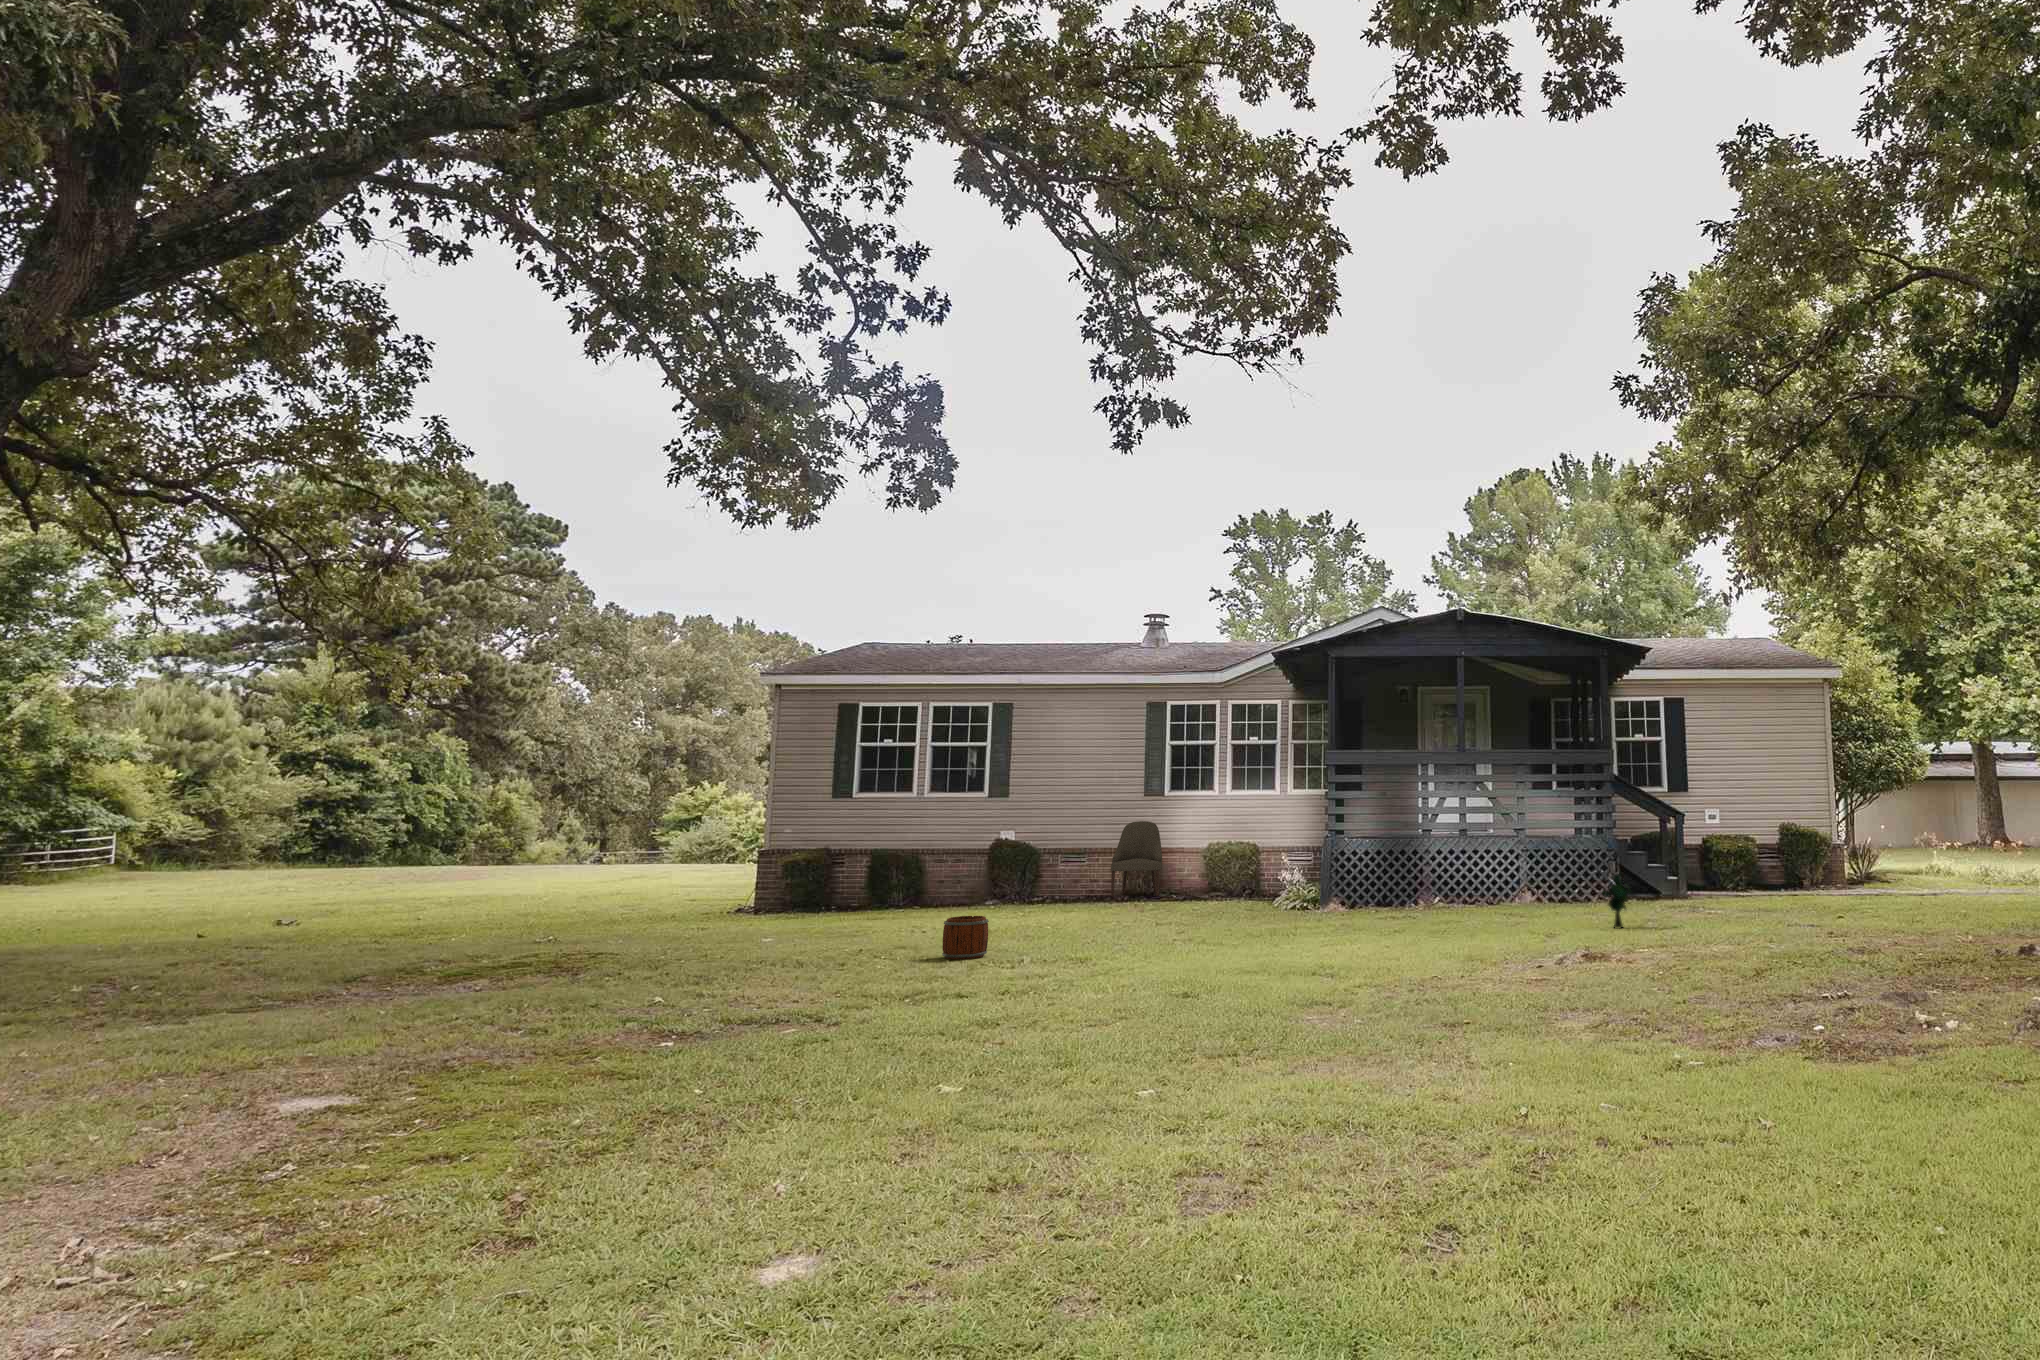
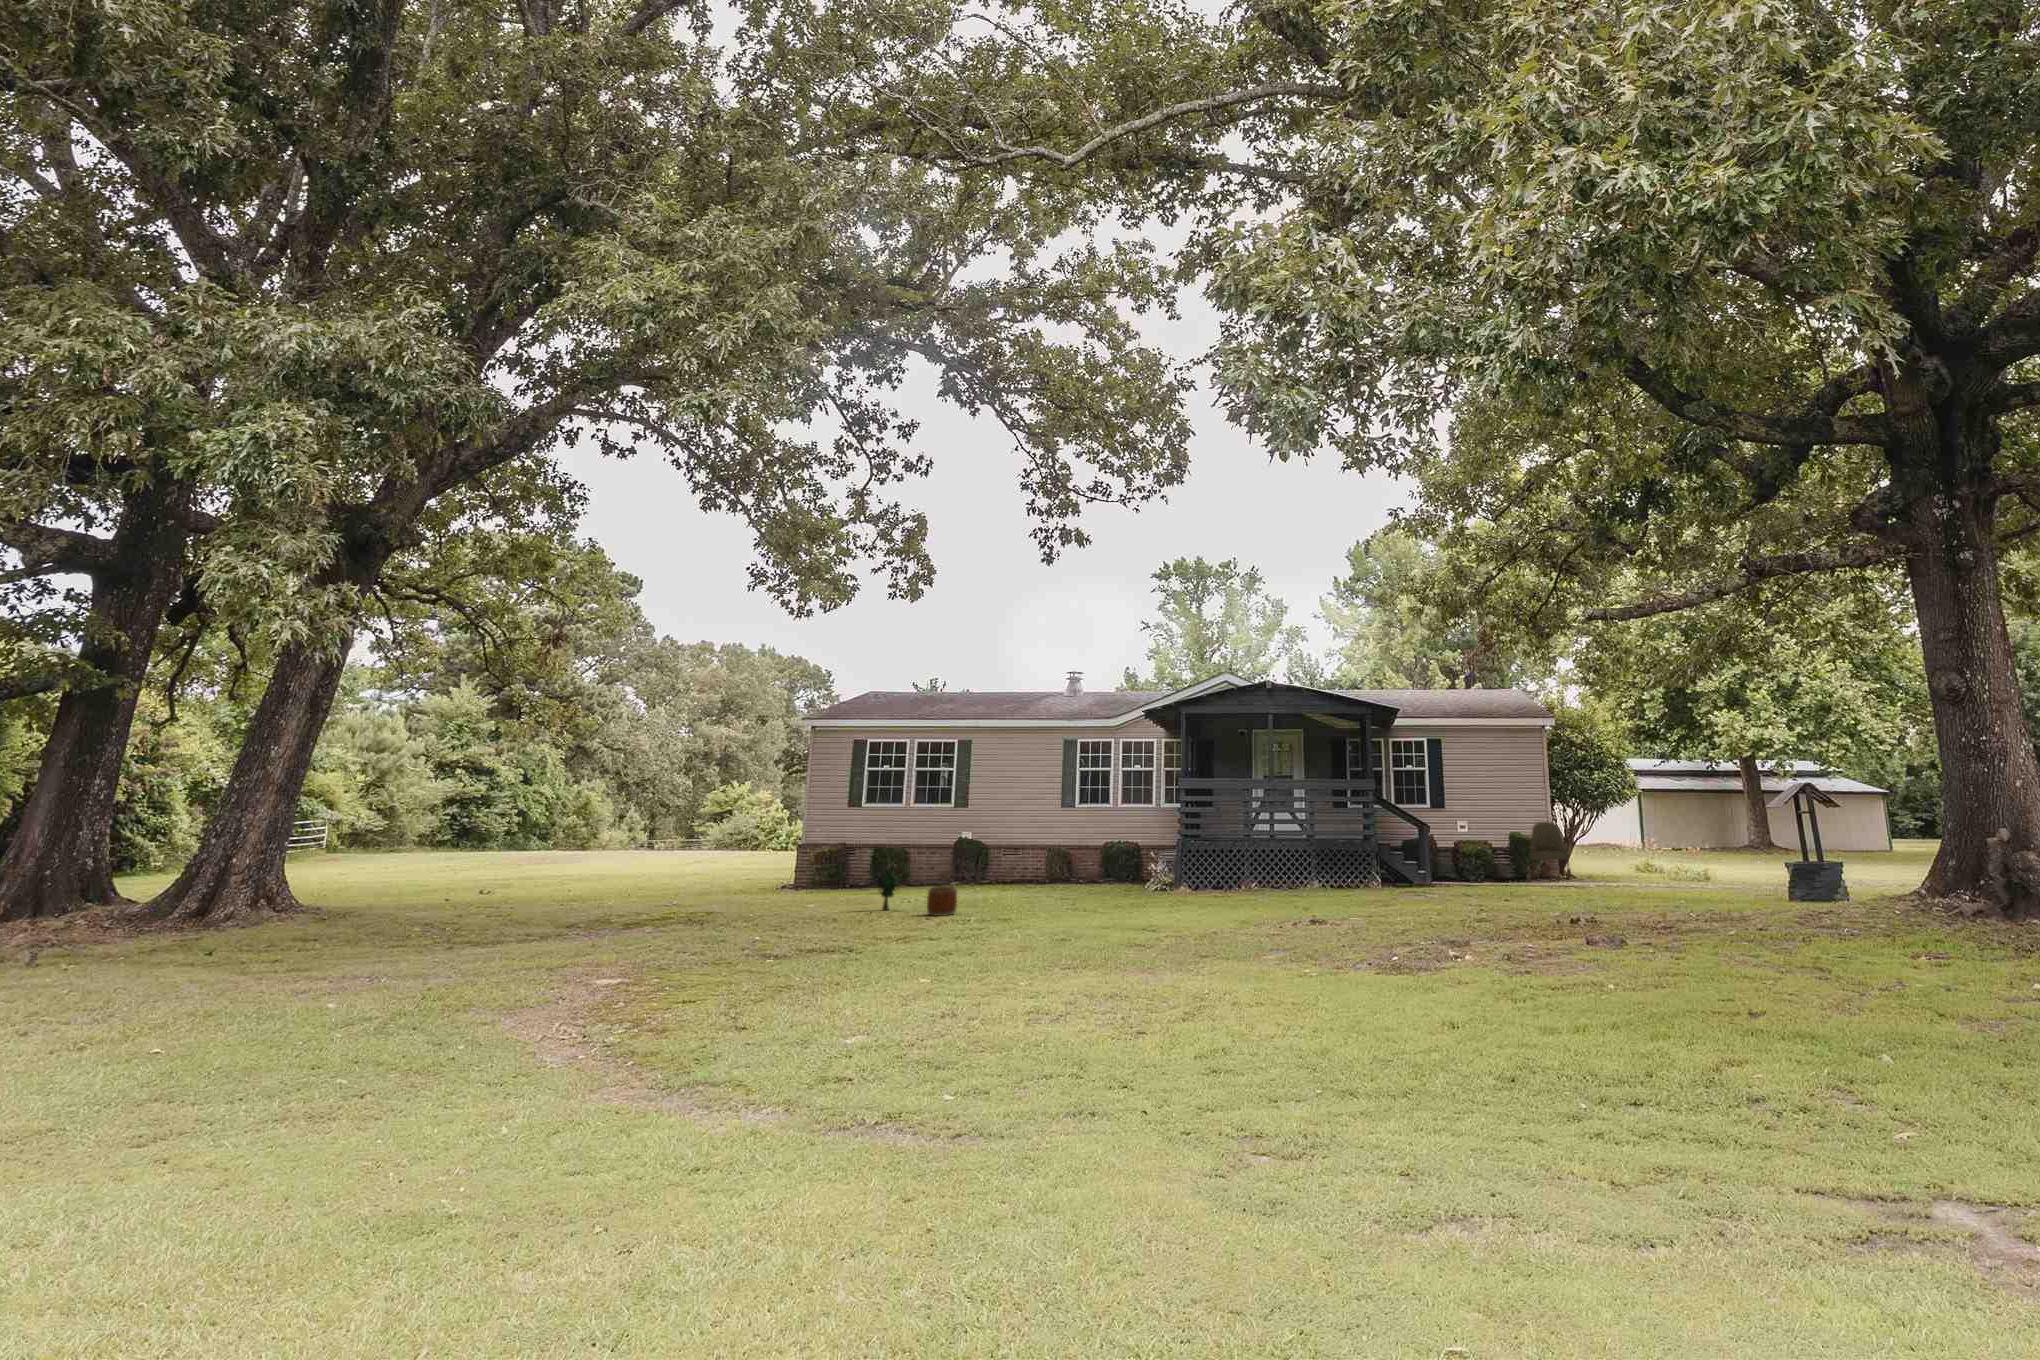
chair: present [1111,821,1162,896] -> present [1530,822,1570,877]
decorative plant: present [1602,871,1630,928] -> present [876,866,898,910]

